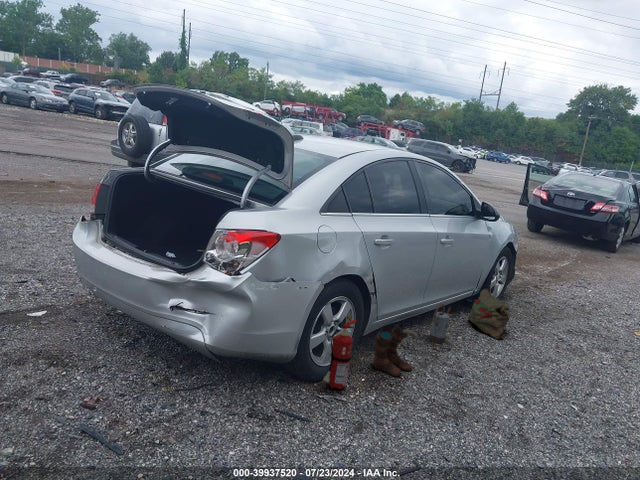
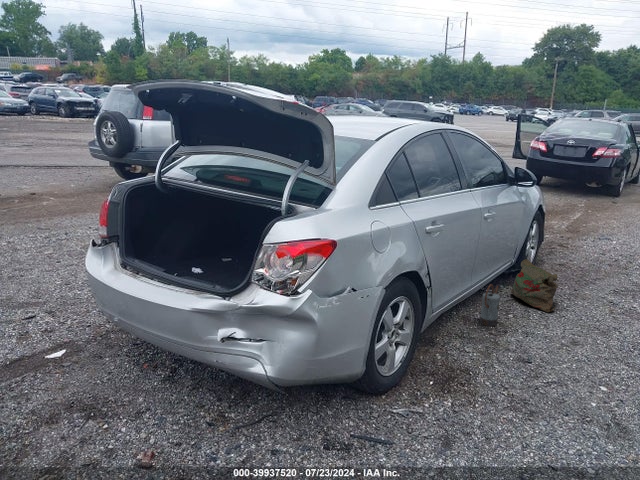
fire extinguisher: present [323,316,356,389] -> none [392,318,421,399]
boots: present [373,324,418,377] -> none [435,314,479,374]

